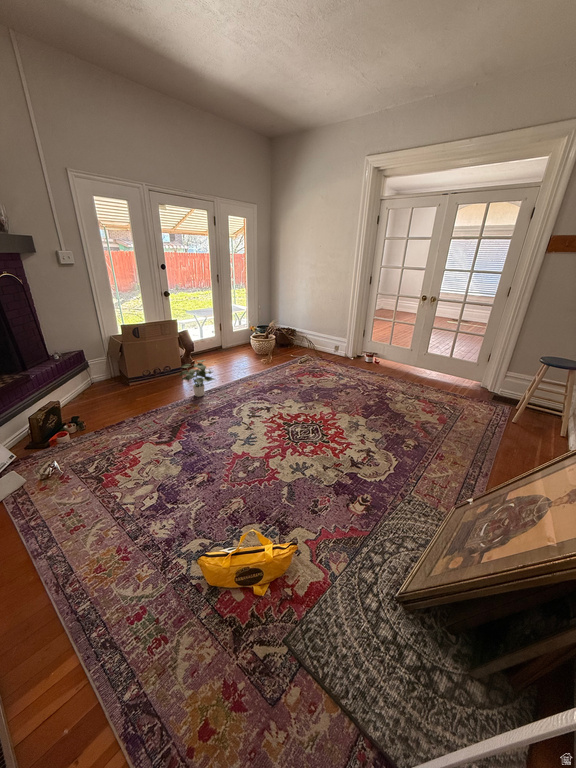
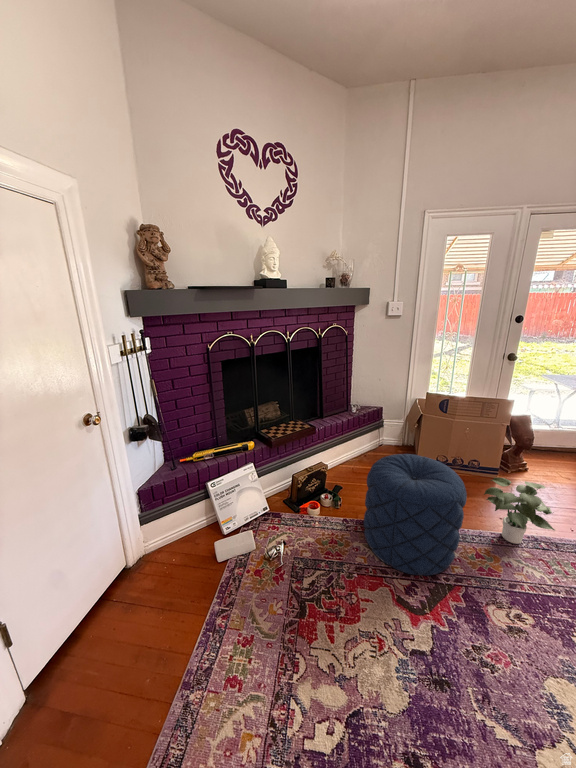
pouf: none [105,363,177,435] -> present [364,454,467,576]

